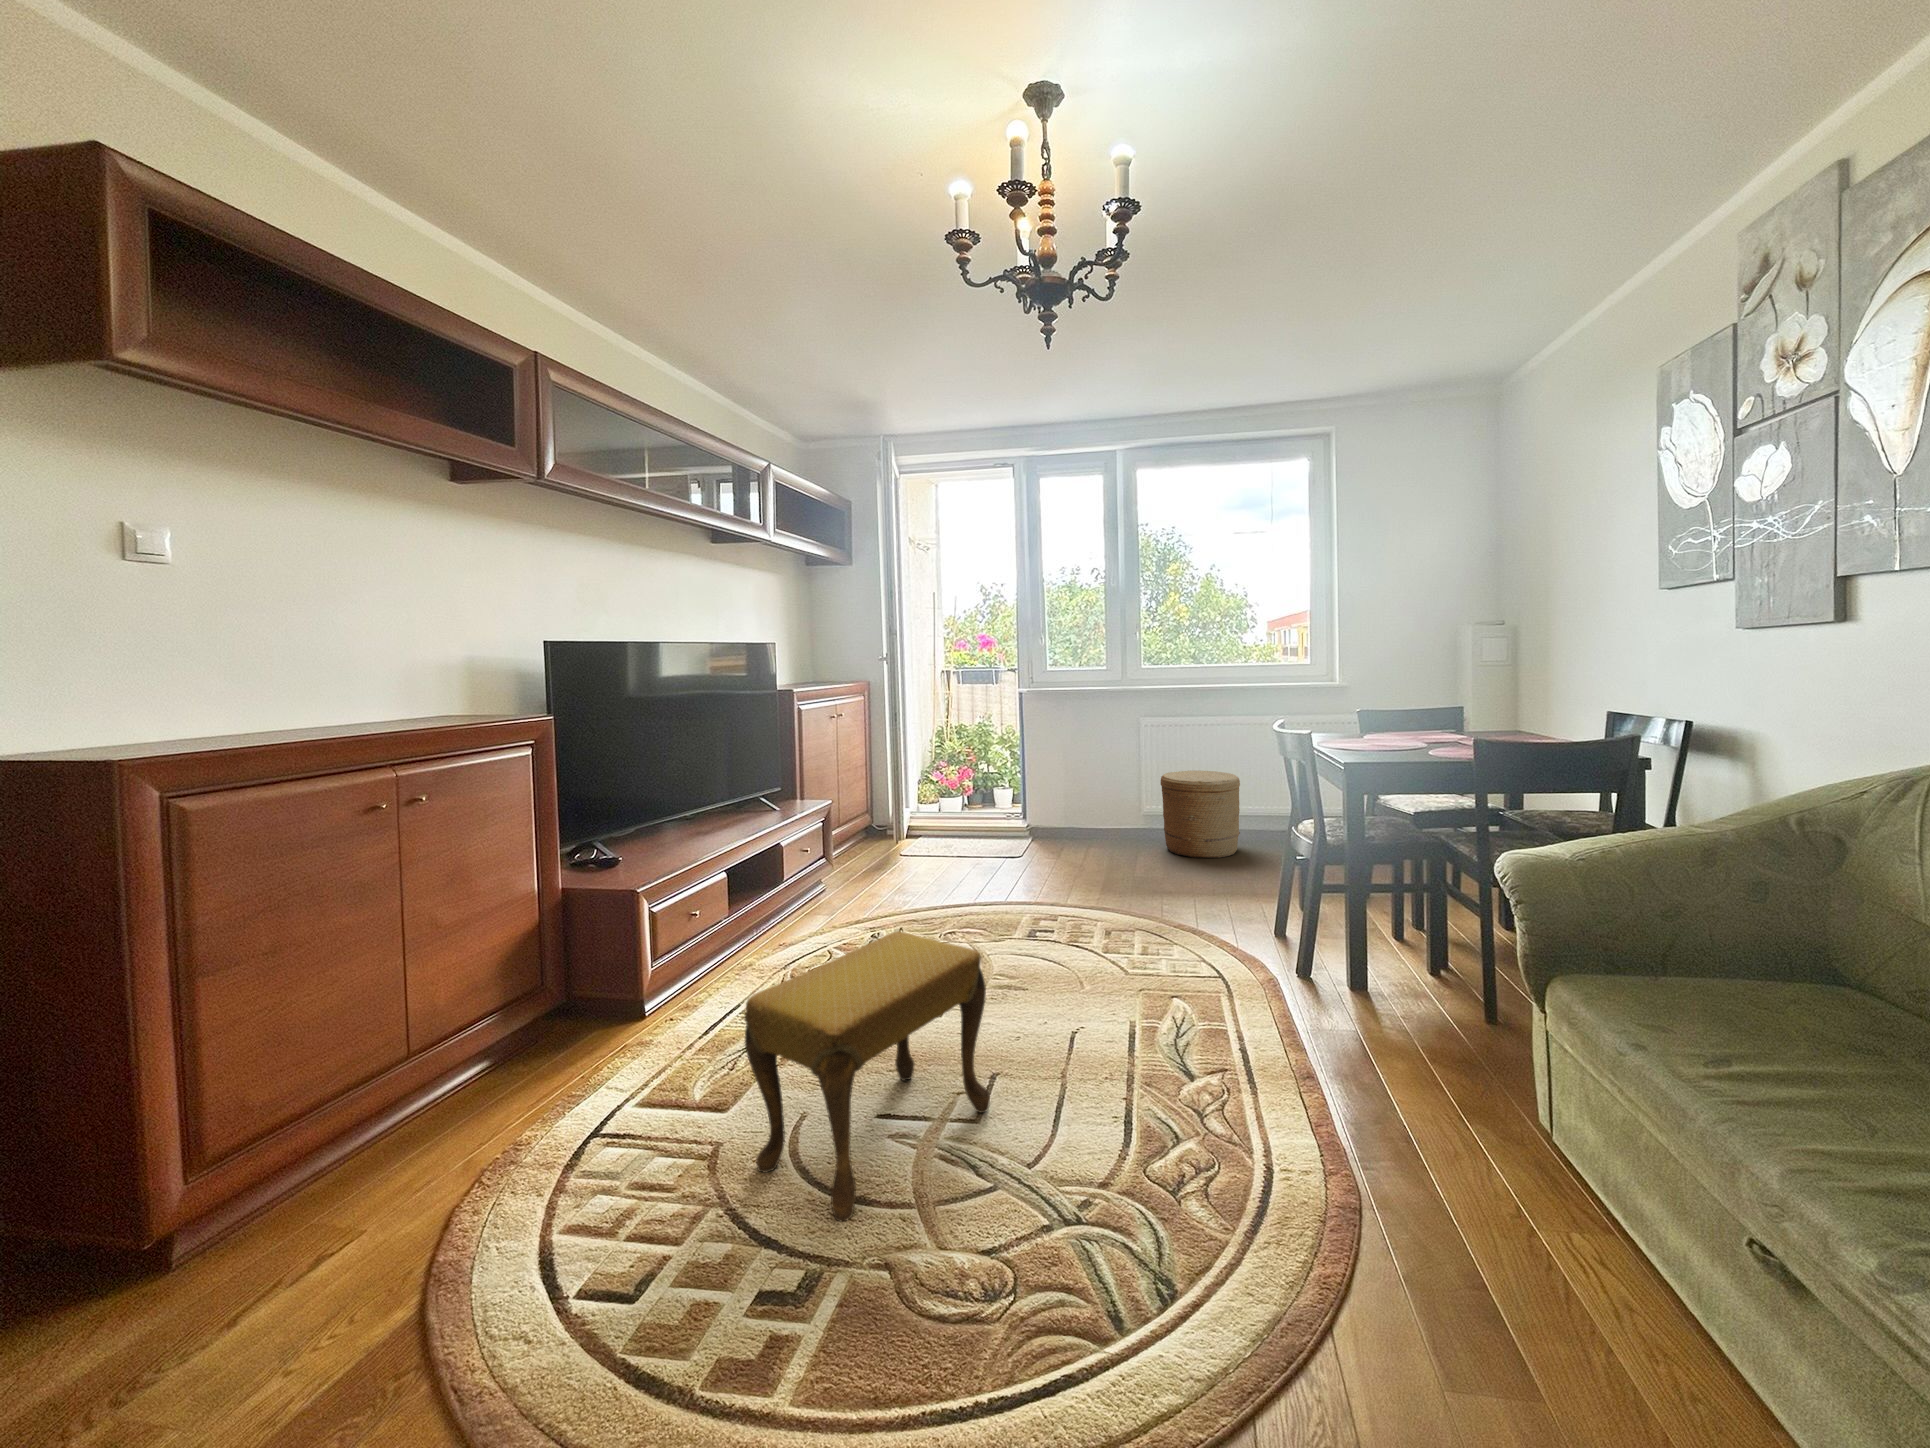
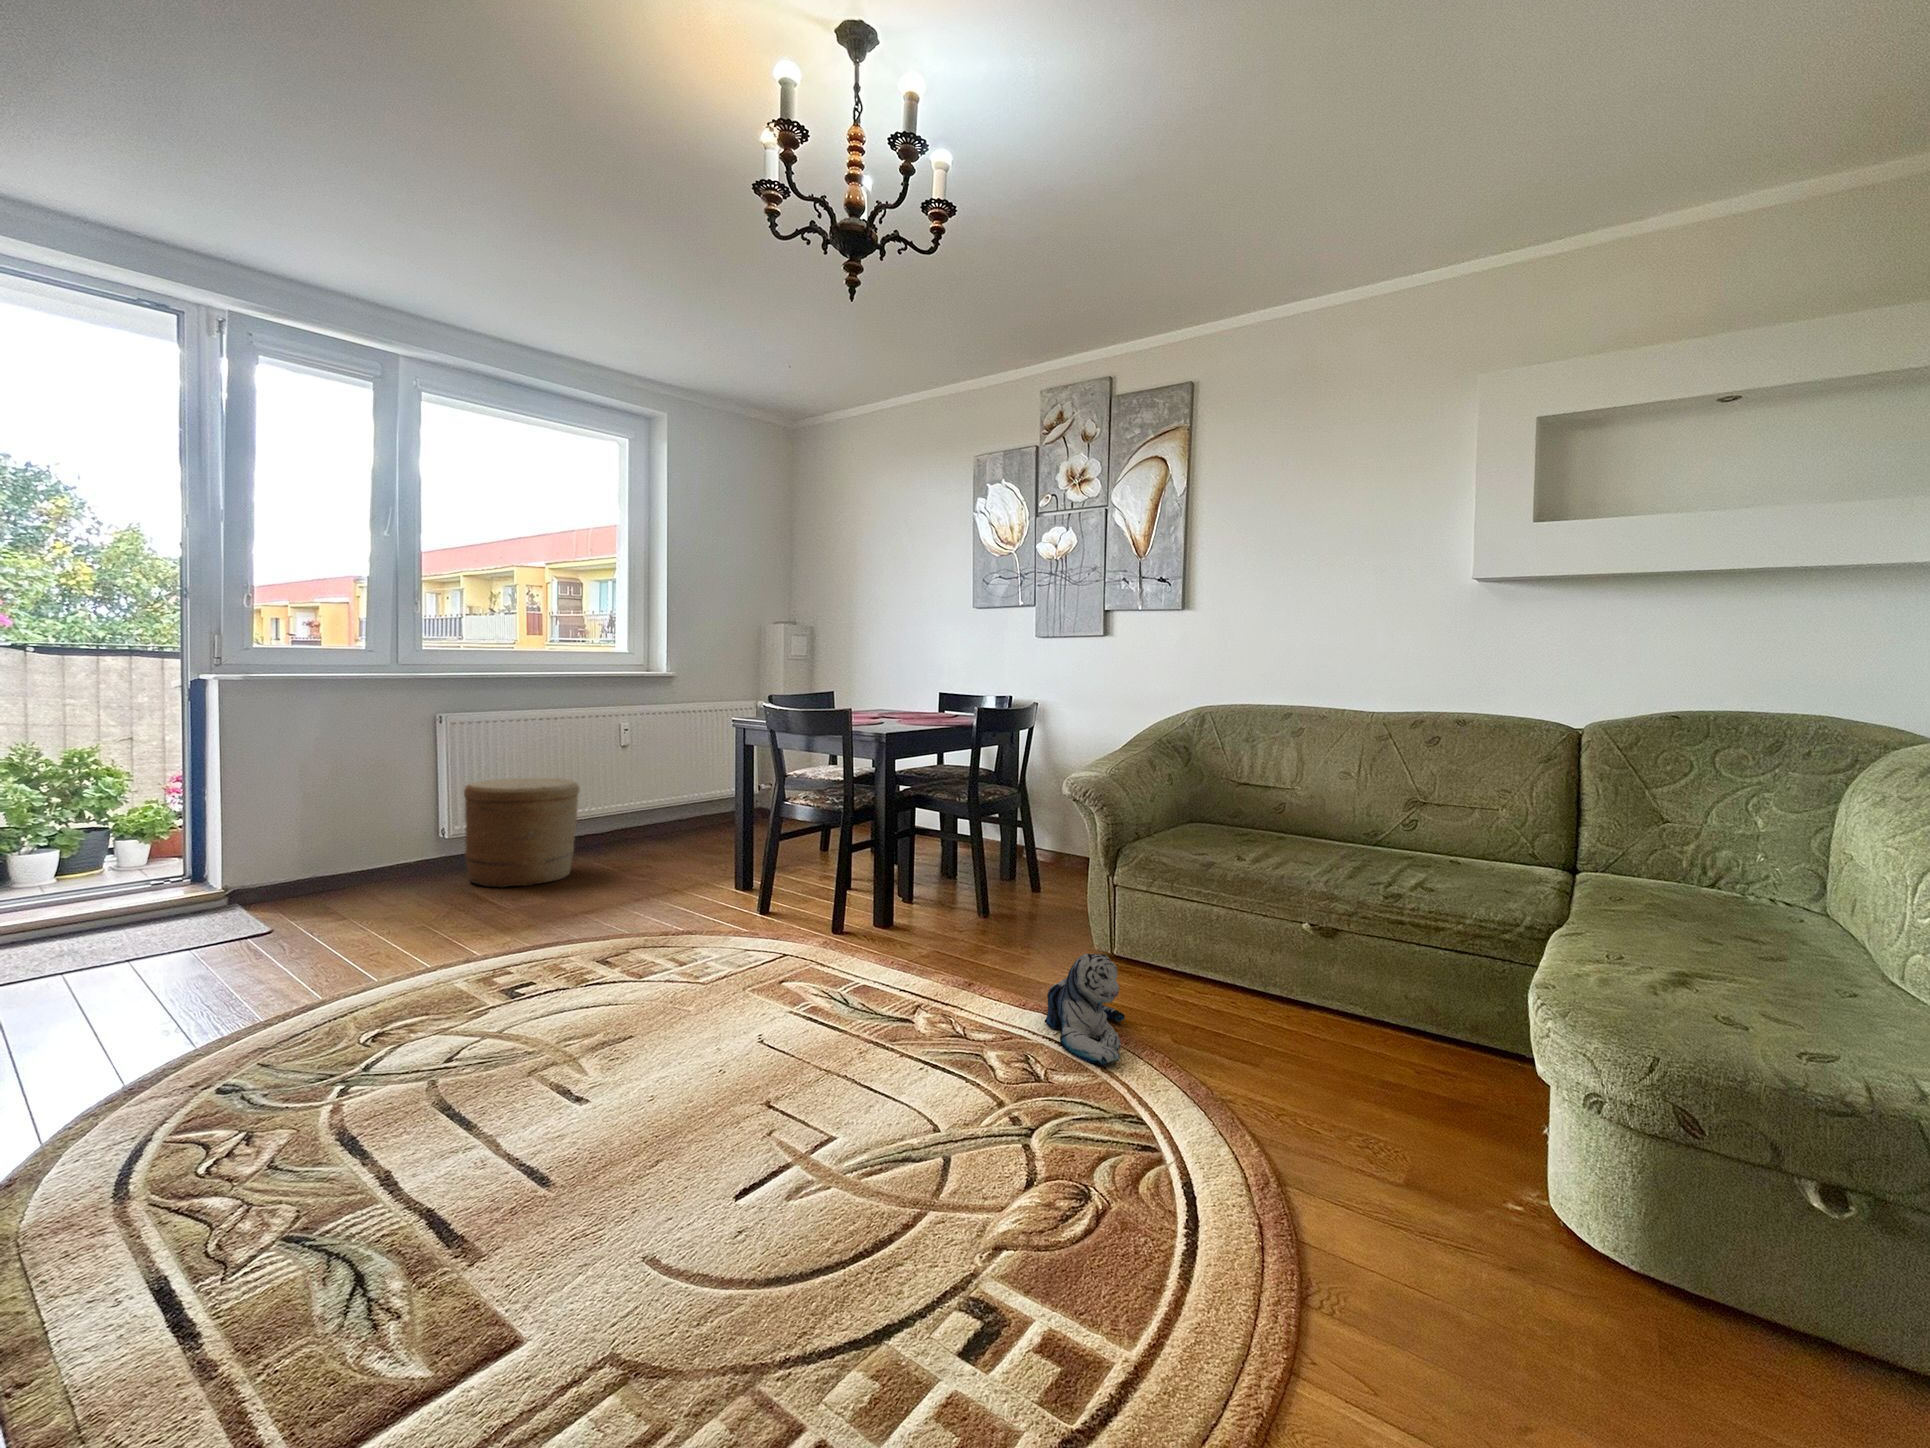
footstool: present [744,931,990,1221] -> none [665,940,907,1336]
plush toy: none [1264,1087,1416,1242] -> present [1045,954,1125,1065]

